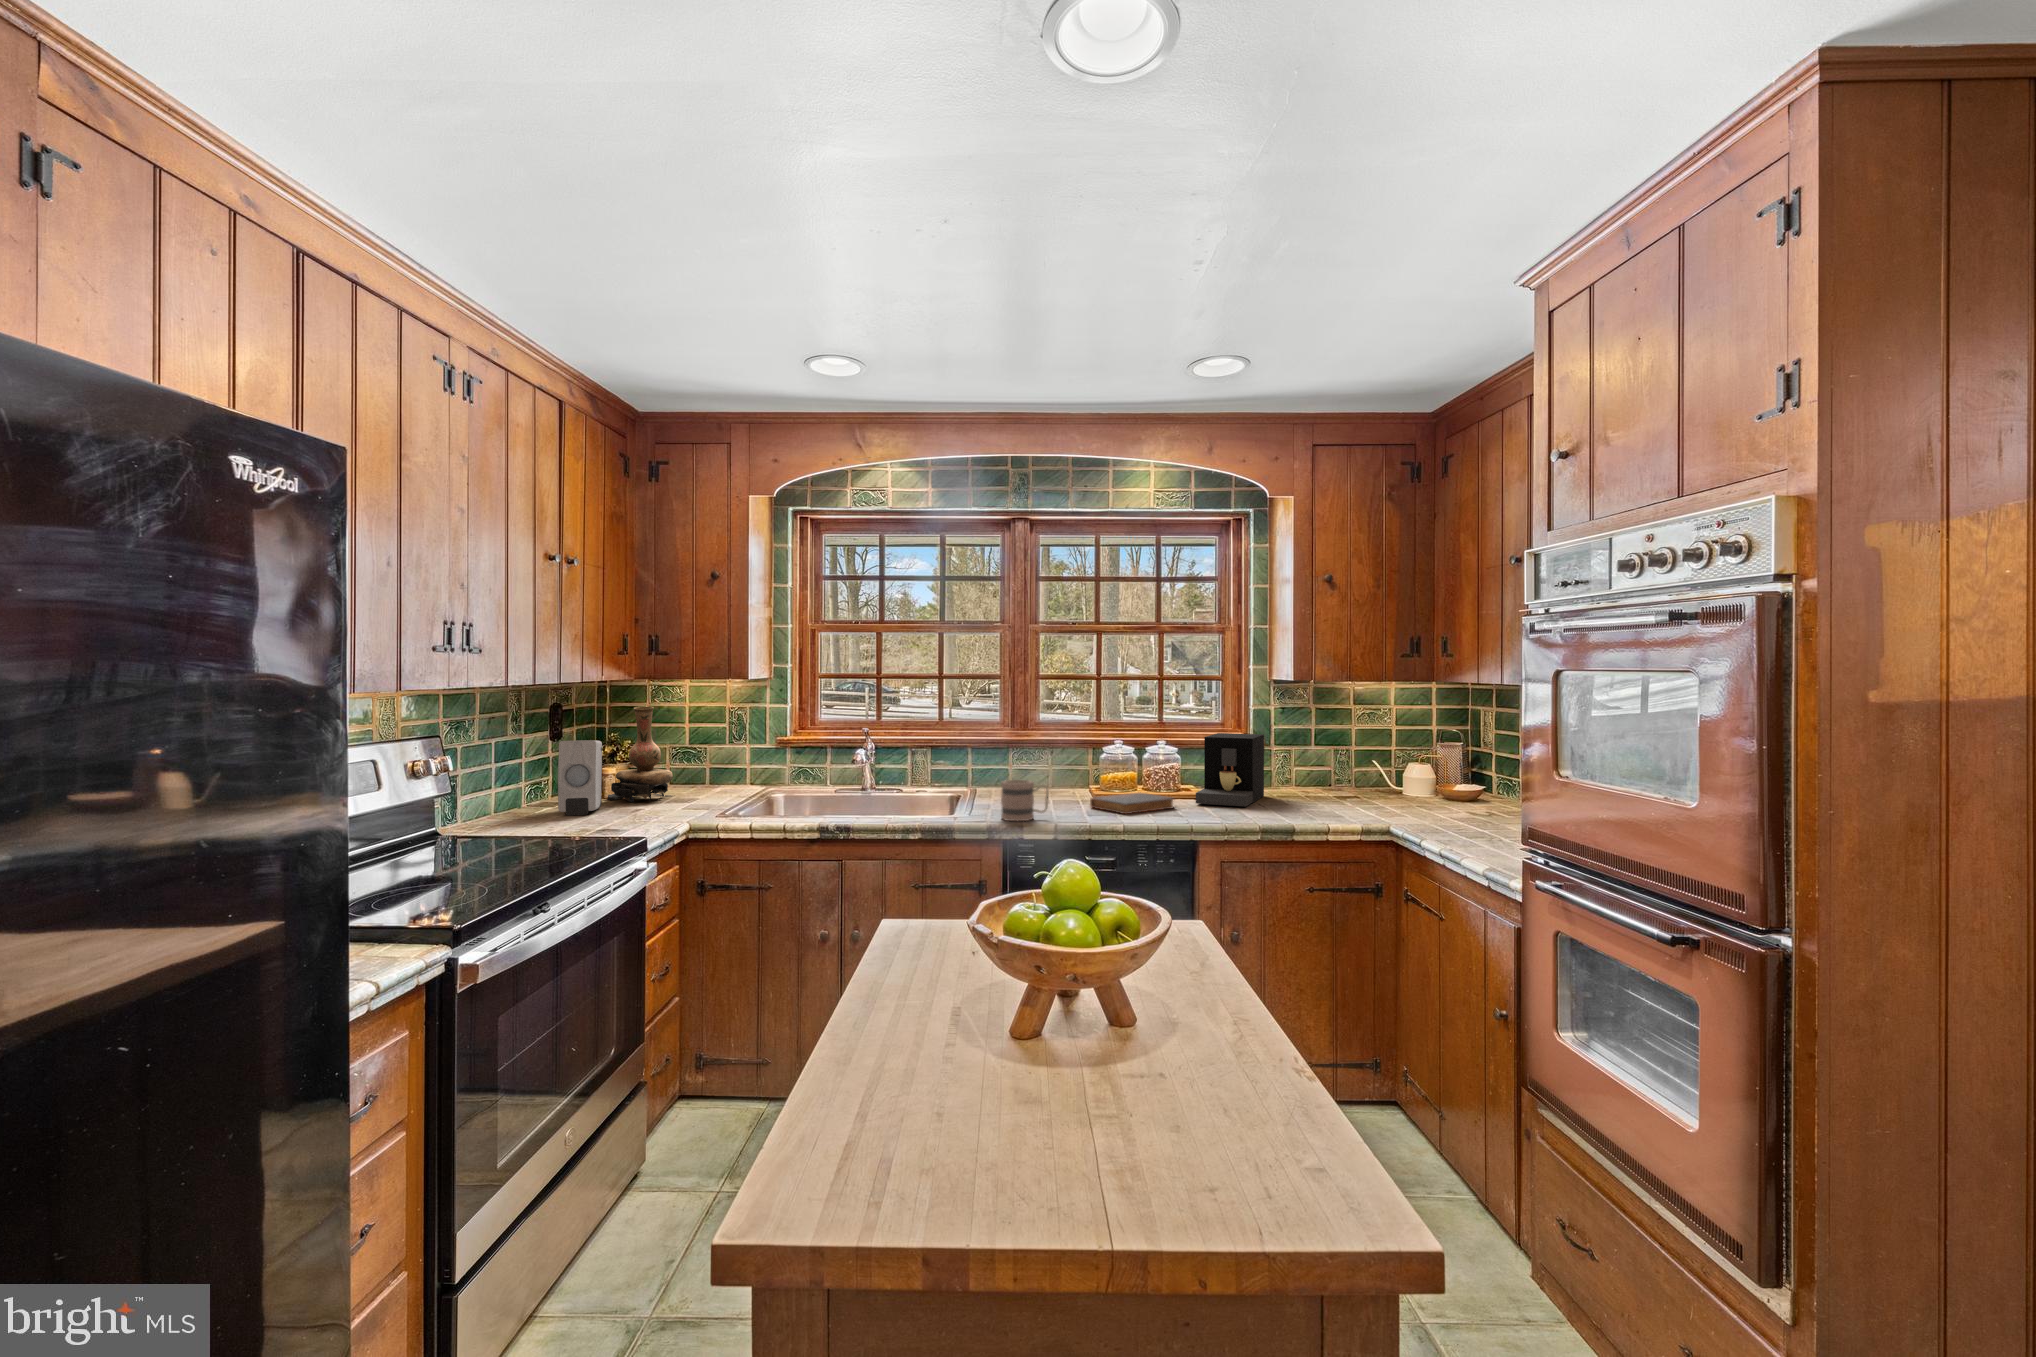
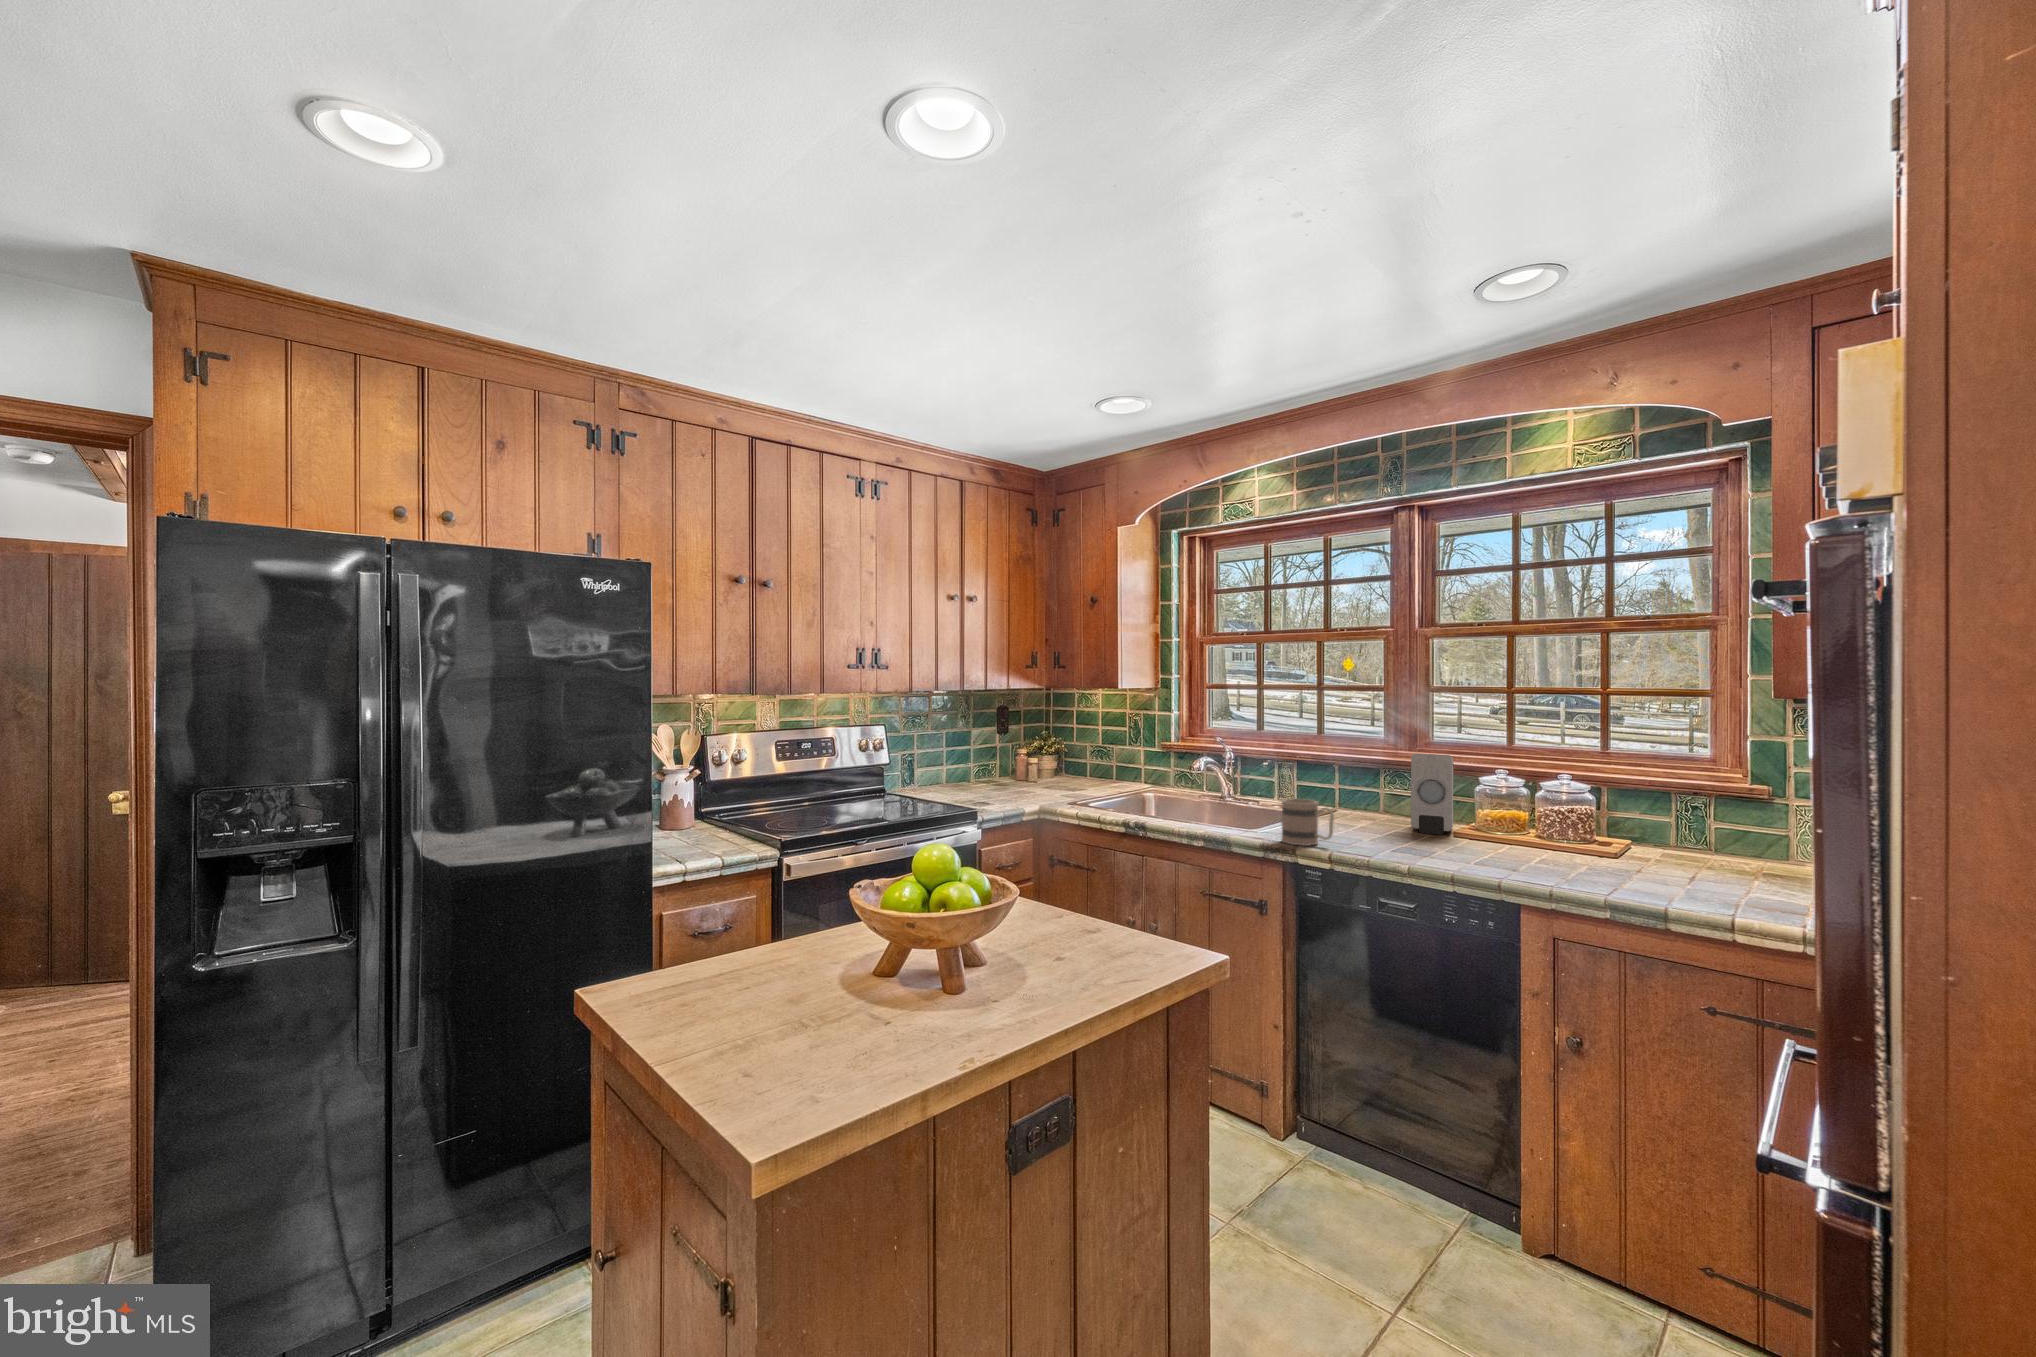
vase: present [608,706,673,802] -> none [1037,710,1088,788]
coffee maker: present [1196,733,1264,807] -> none [1590,770,1760,877]
soap dispenser: present [558,740,602,815] -> present [1411,754,1454,835]
book: present [1090,792,1174,814] -> none [1424,833,1544,862]

